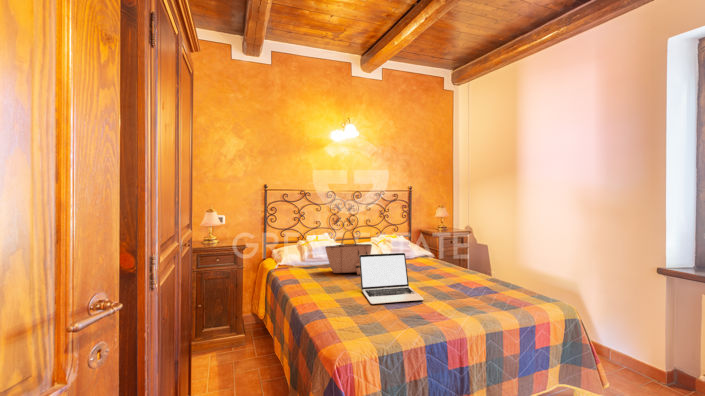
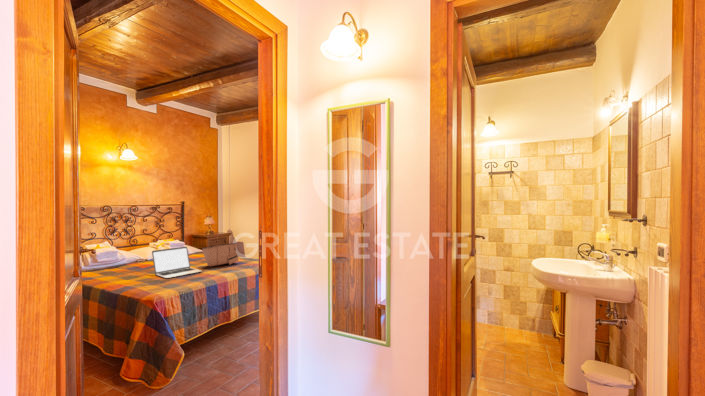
tote bag: present [325,231,372,275] -> present [202,243,238,266]

